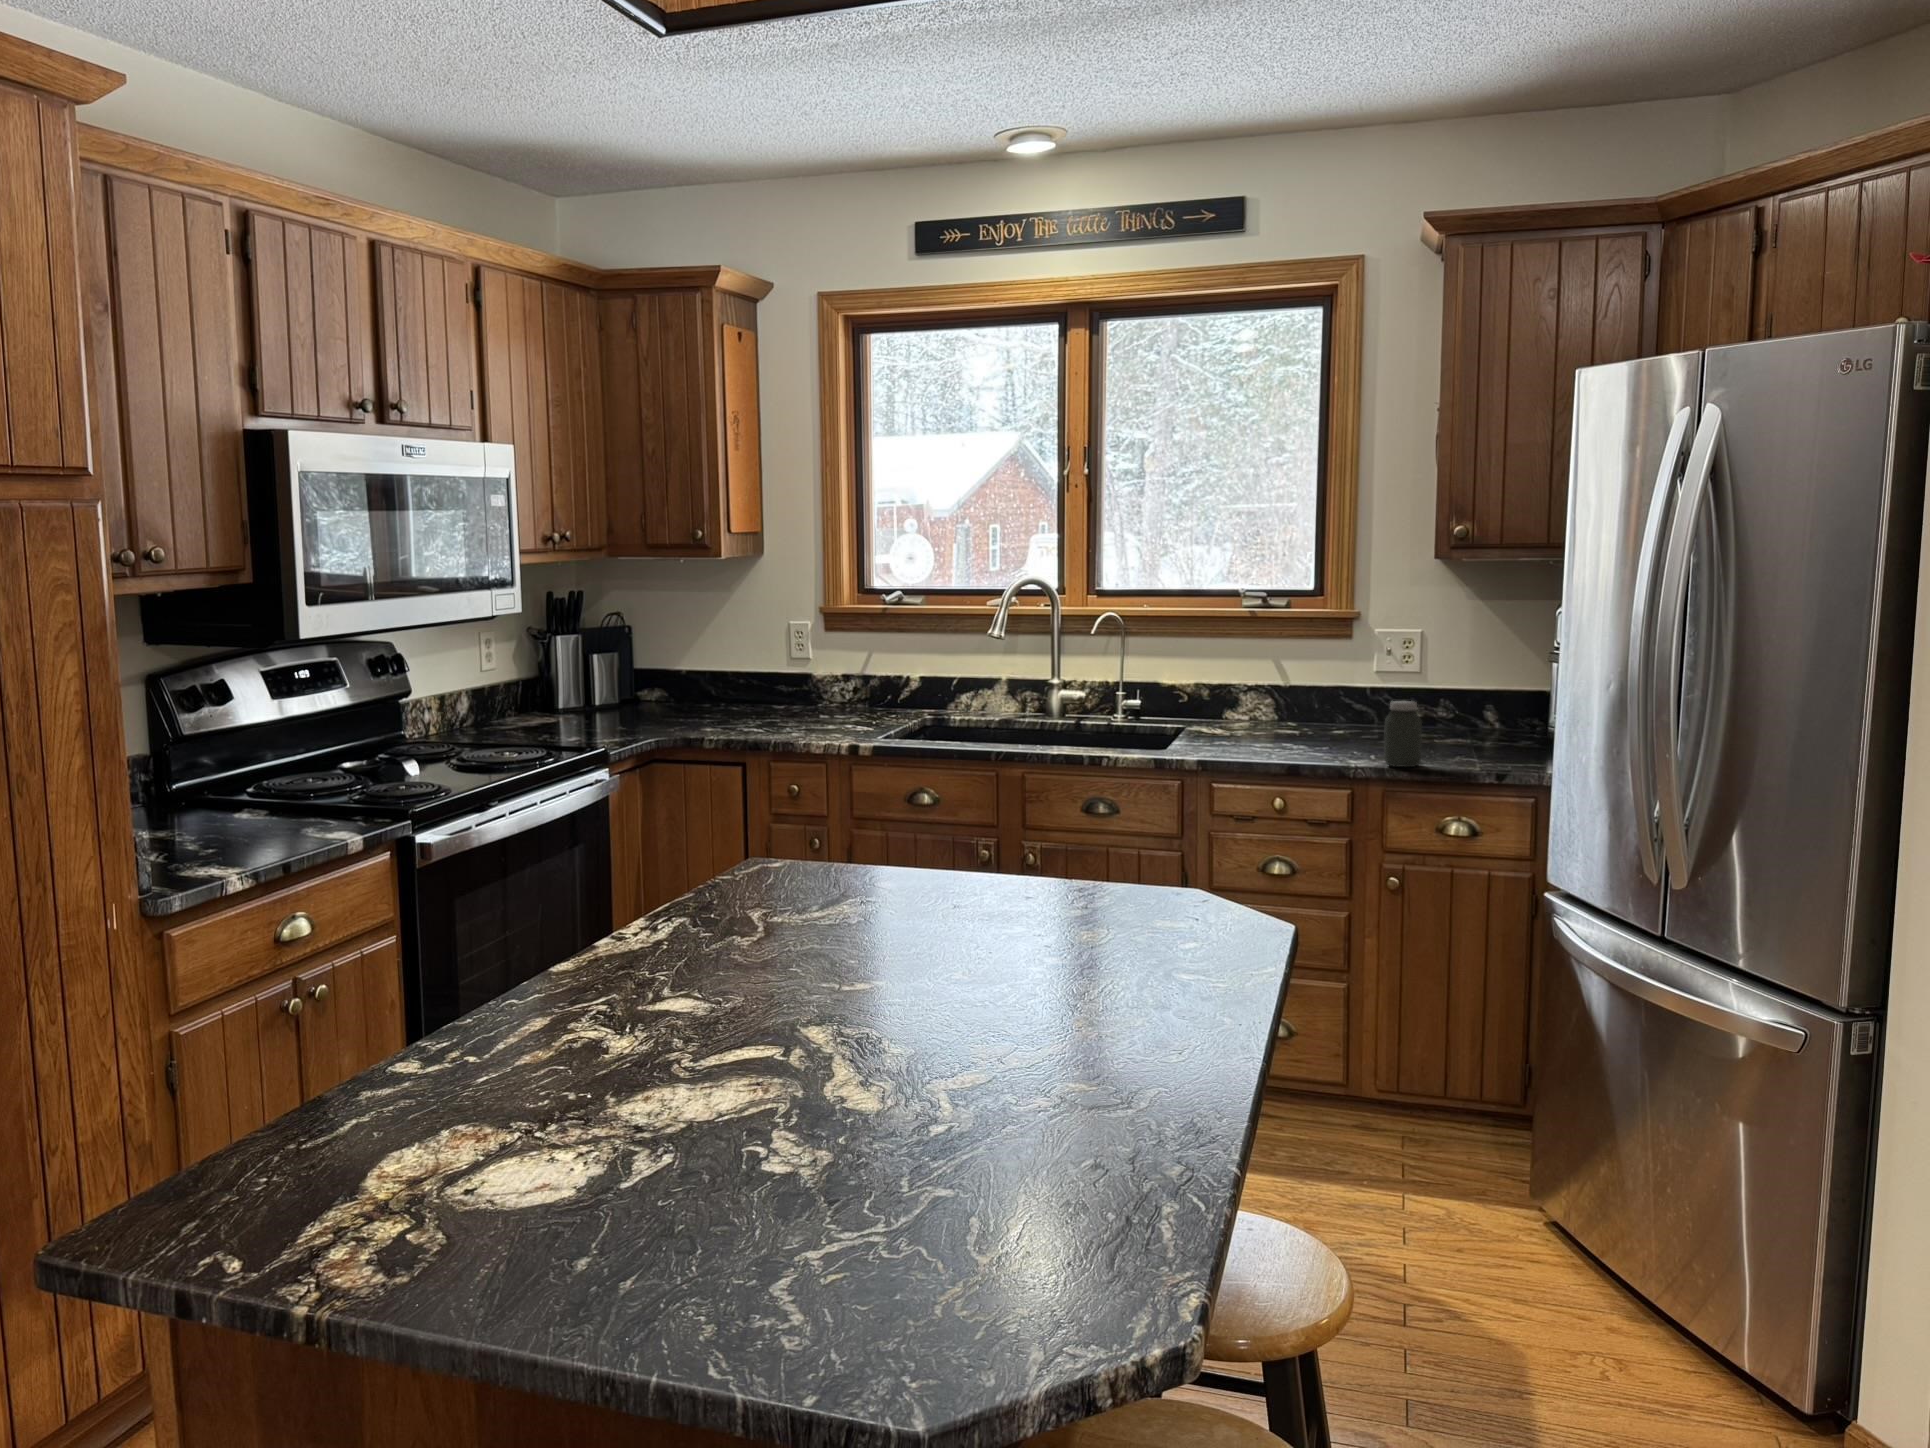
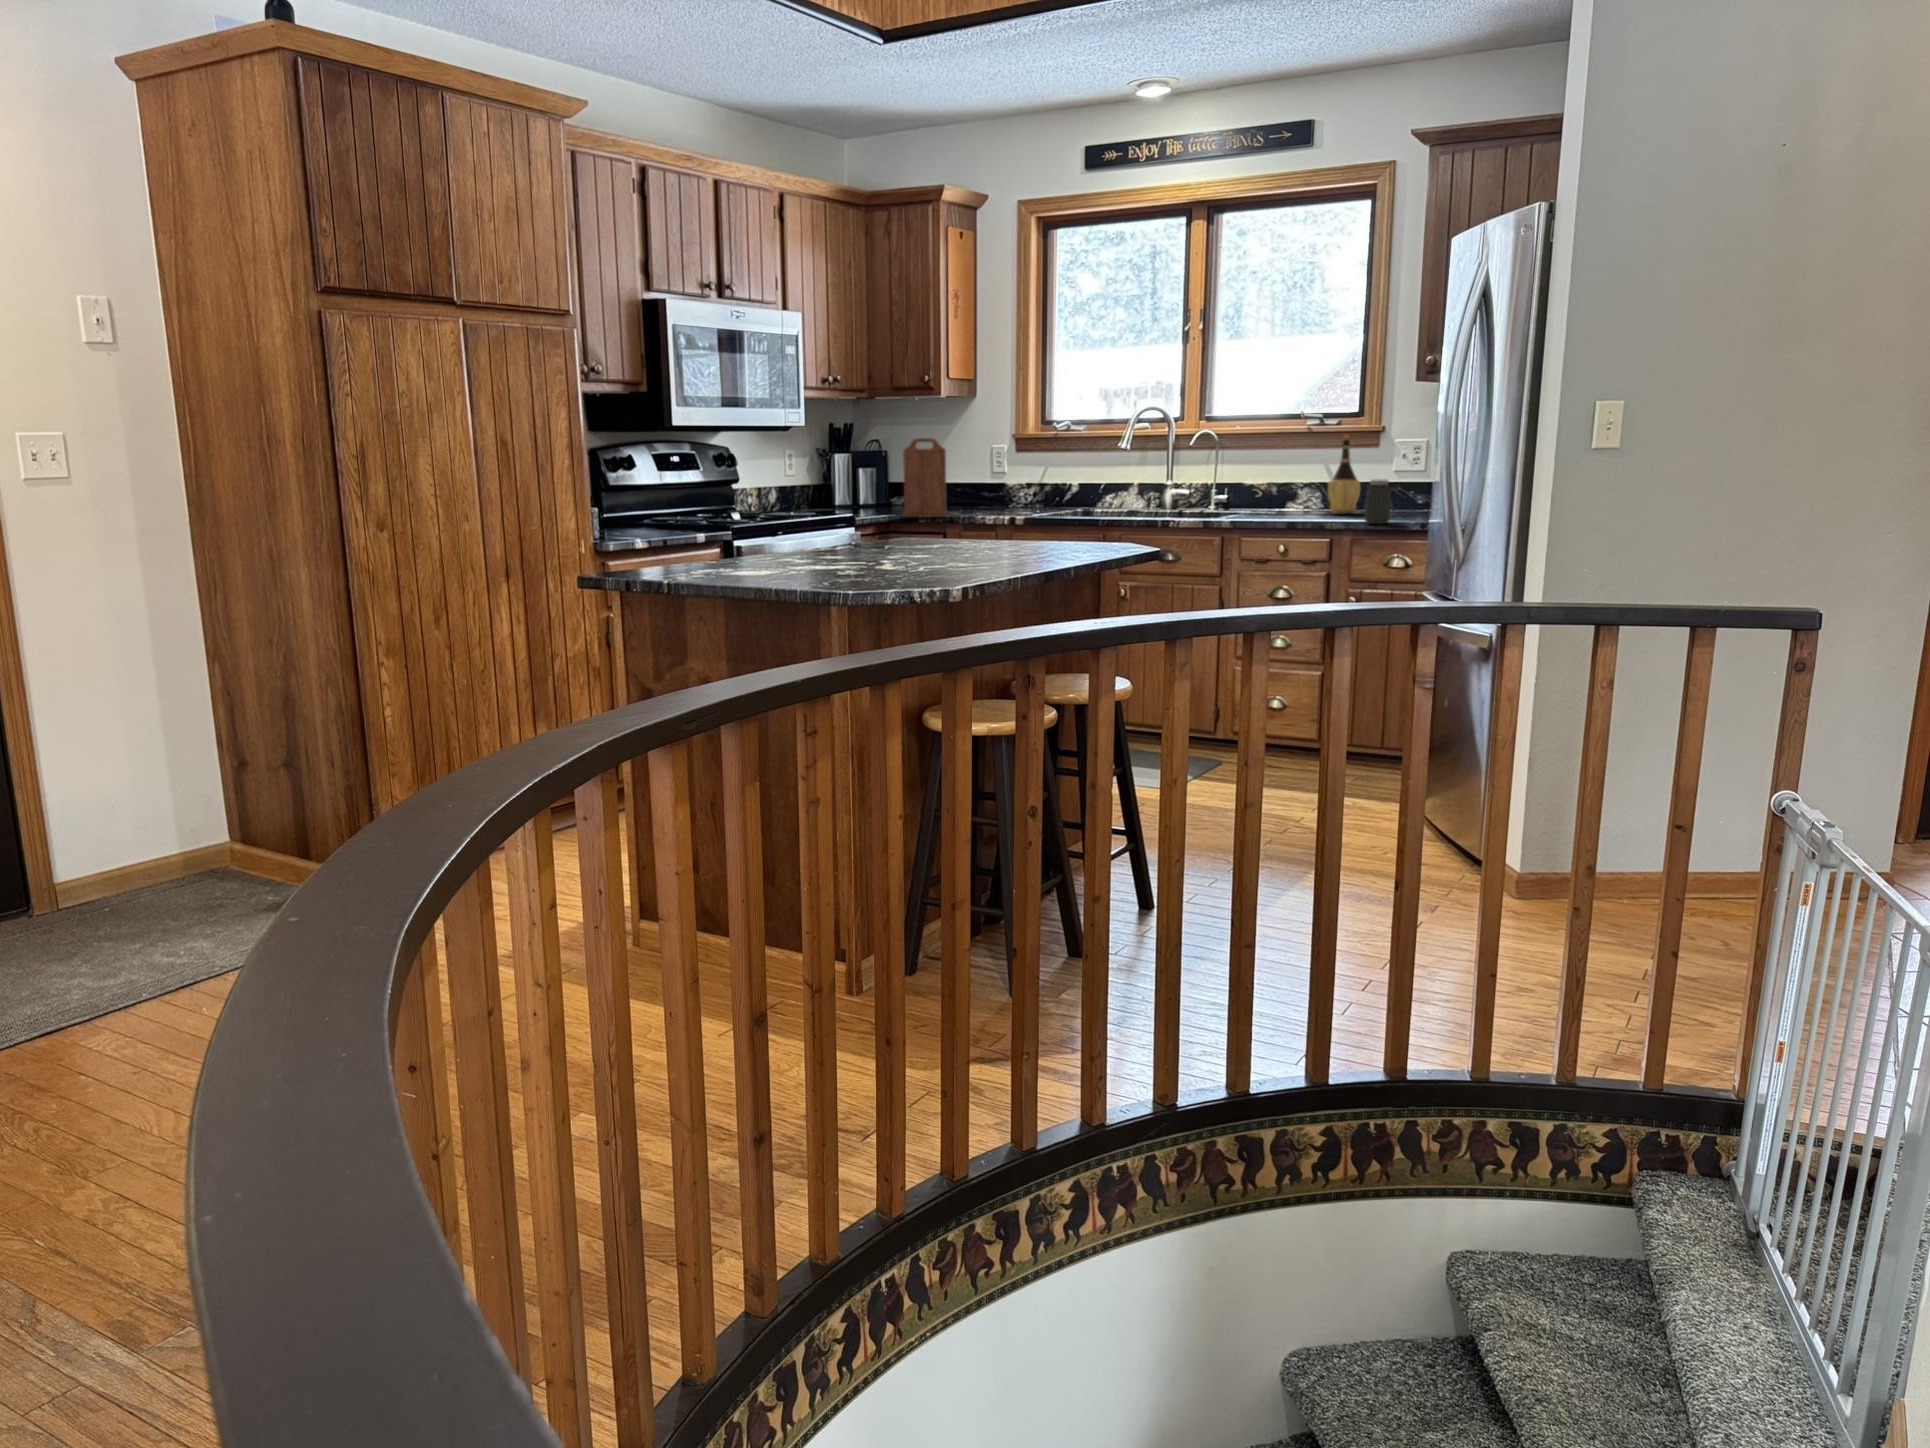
cutting board: none [659,611,724,722] -> present [903,438,946,517]
wine bottle: none [1284,621,1330,730] -> present [1328,435,1360,514]

